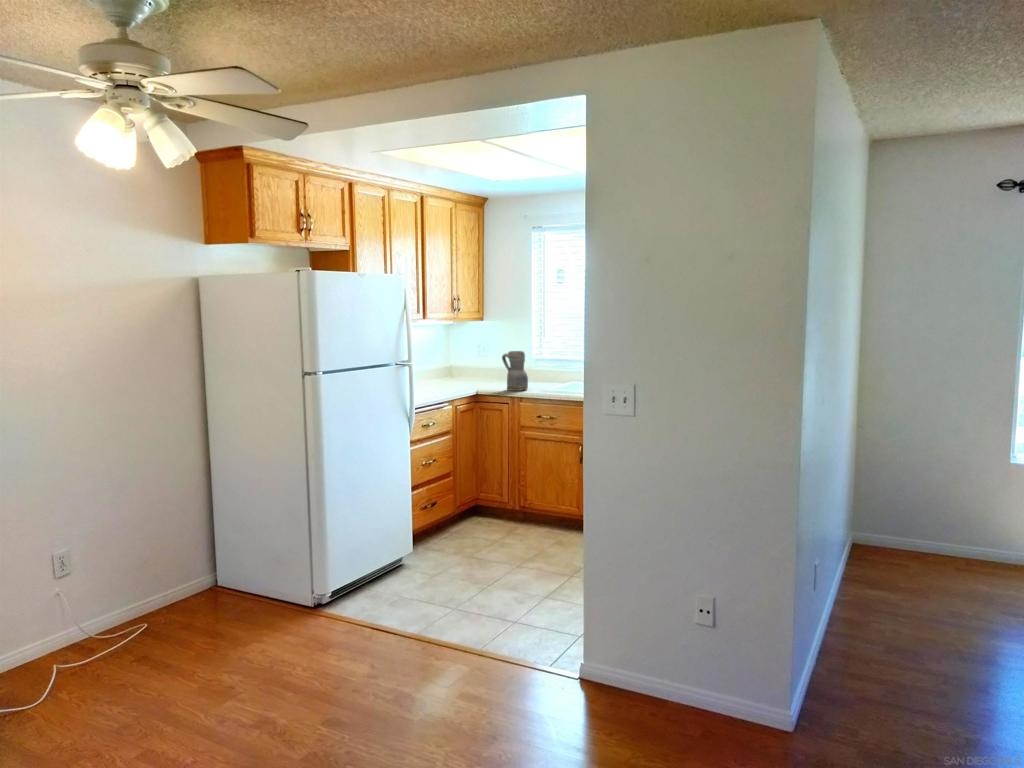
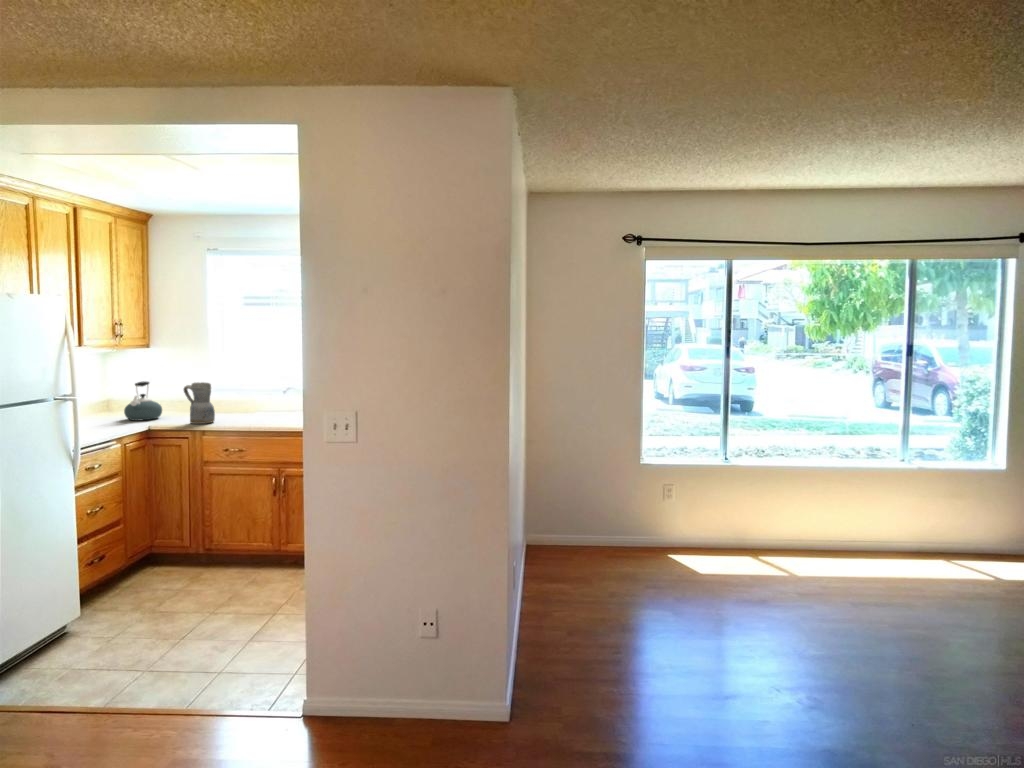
kettle: none [459,350,488,385] -> present [124,381,162,420]

